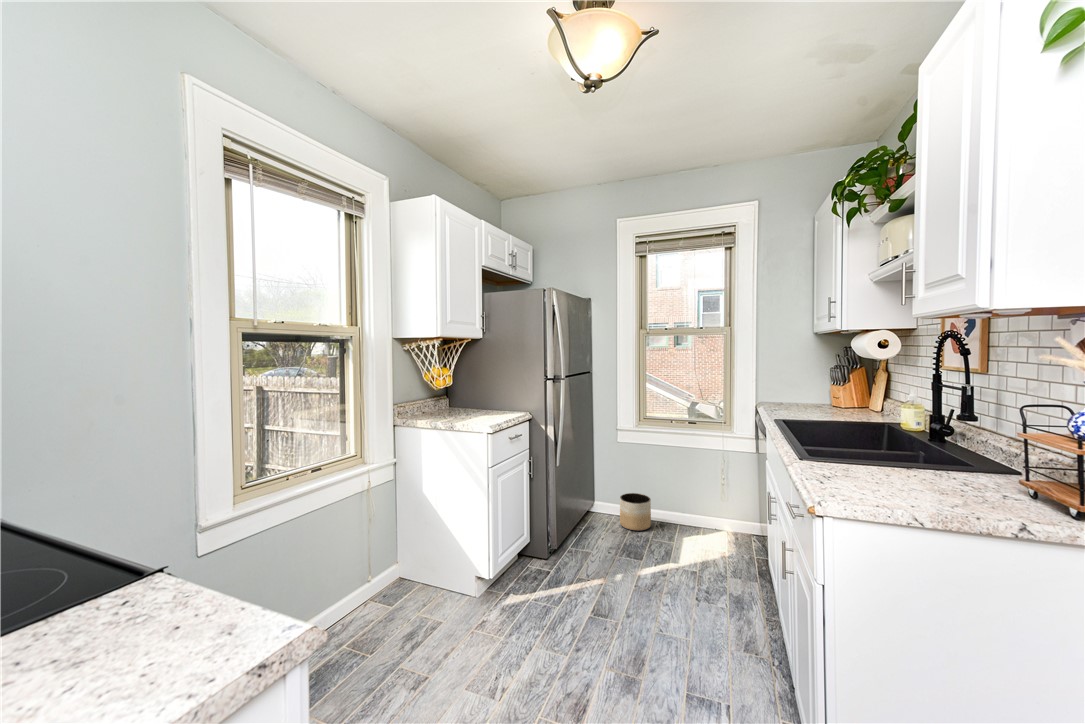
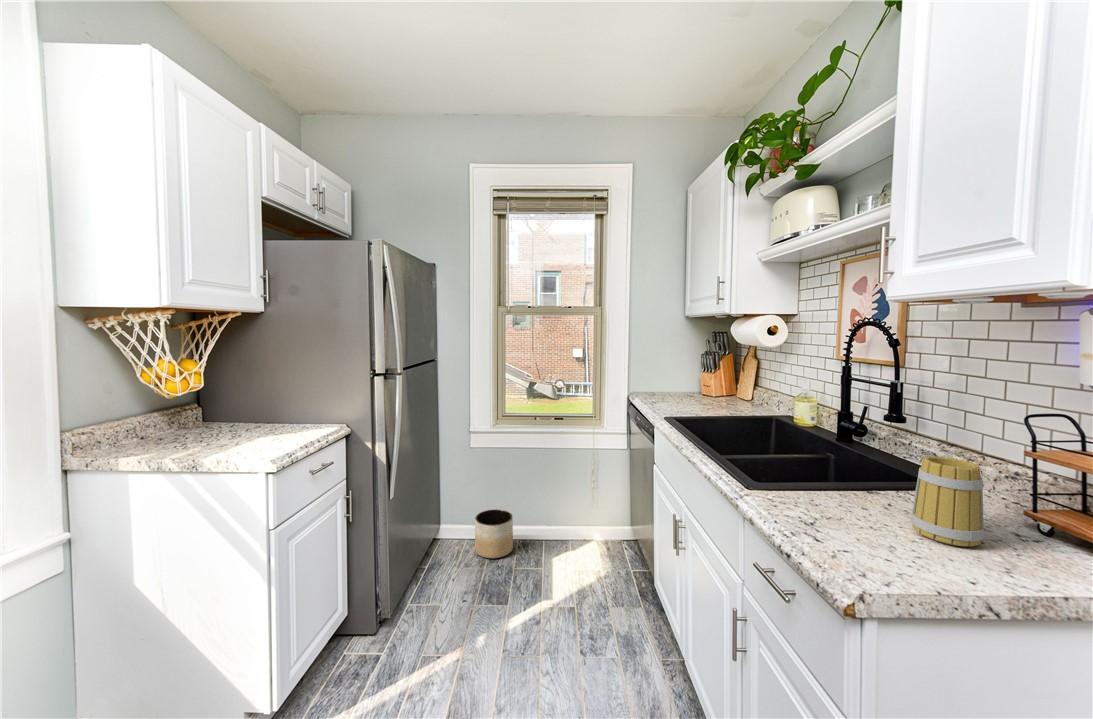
mug: none [917,432,971,497] -> present [911,453,984,547]

